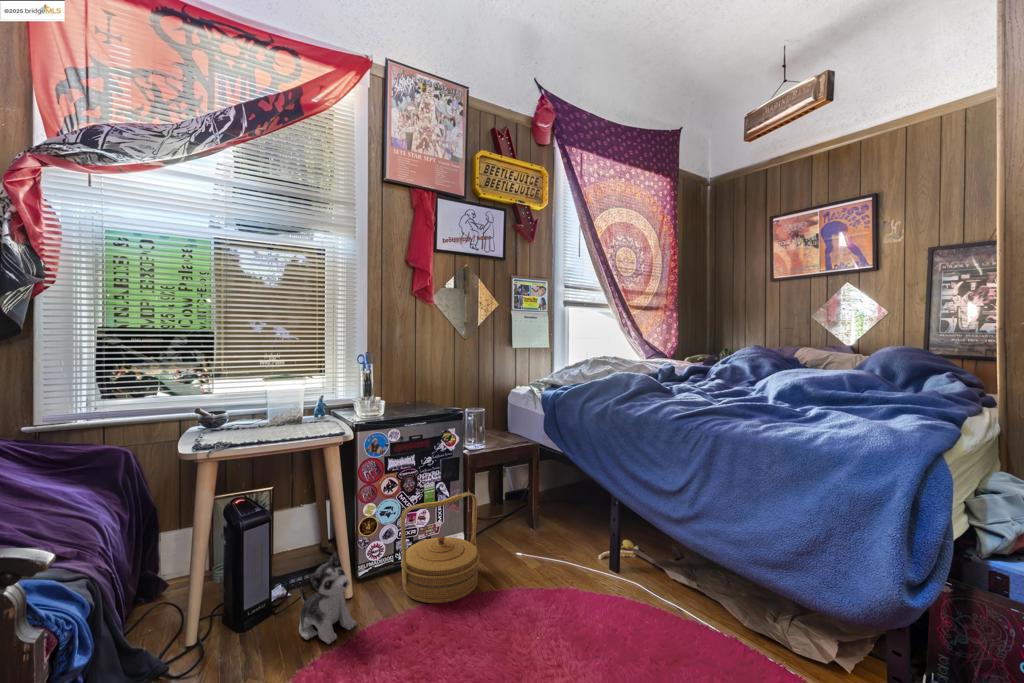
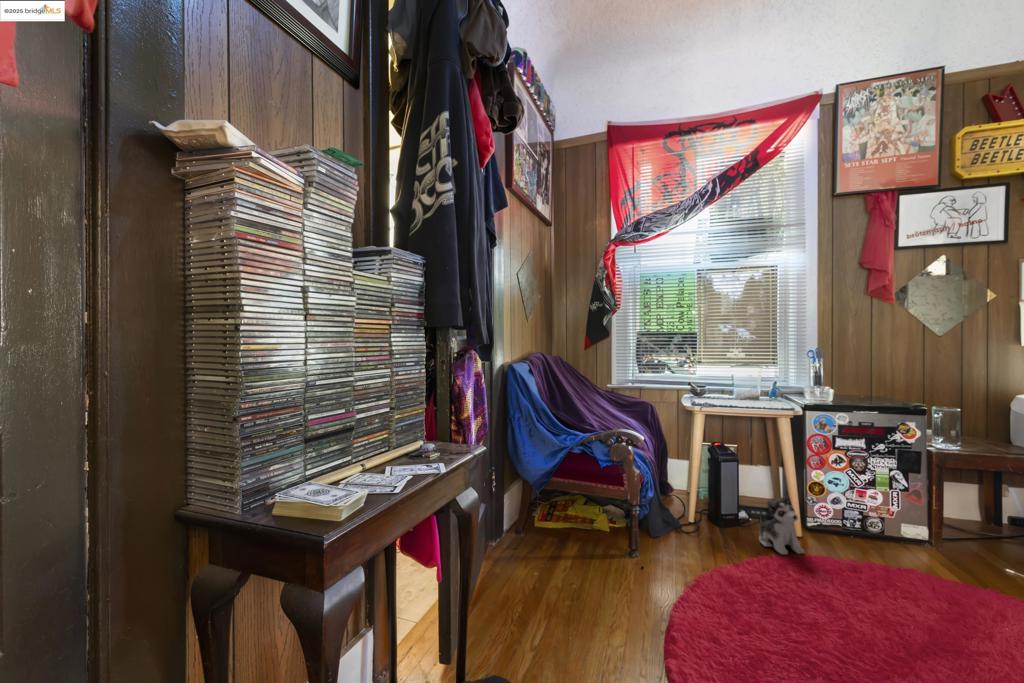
woven basket: present [400,492,480,603] -> none [847,479,942,575]

